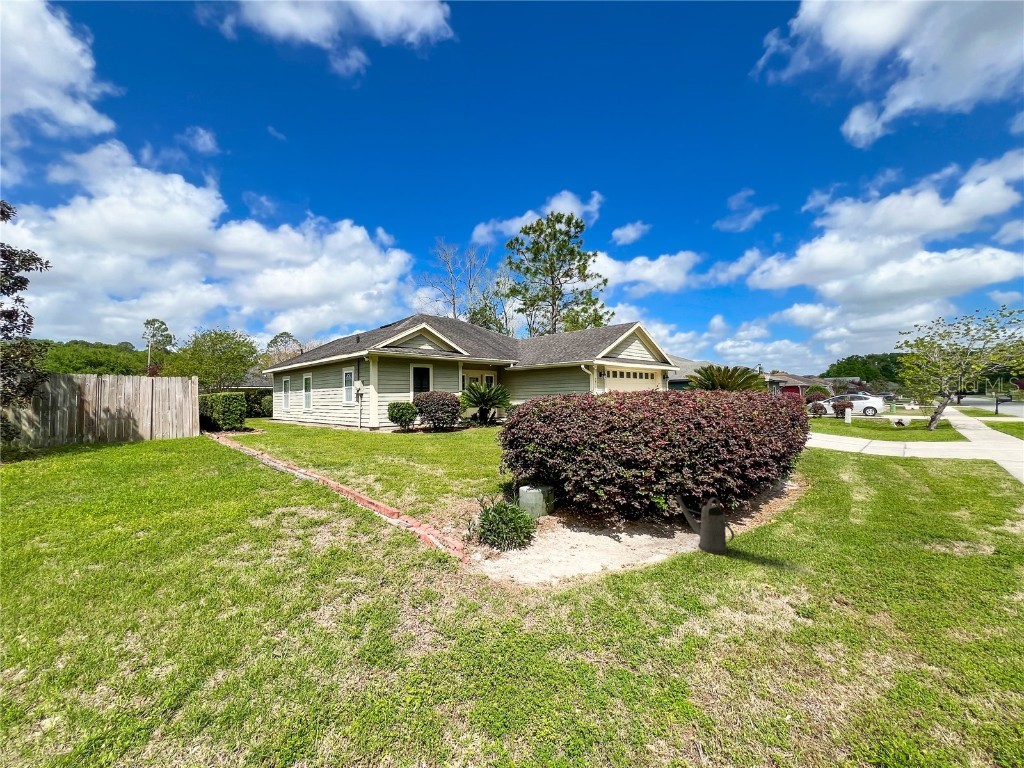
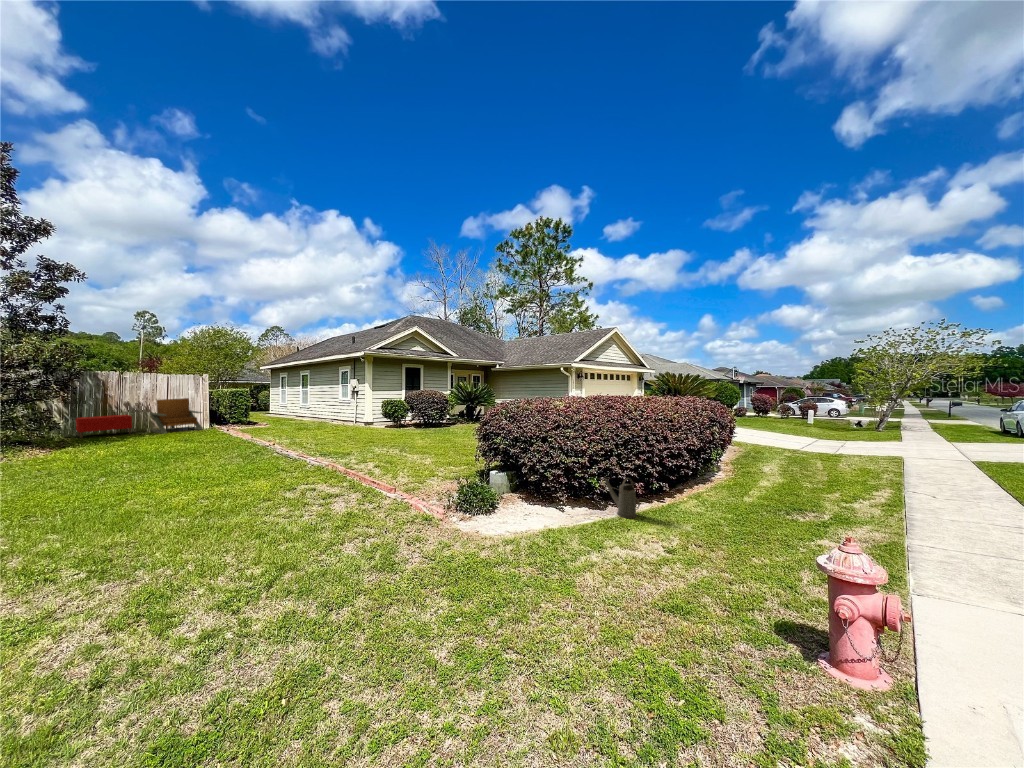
lounge chair: none [134,402,193,442] -> present [150,398,203,434]
bench: none [48,421,112,448] -> present [76,415,132,438]

